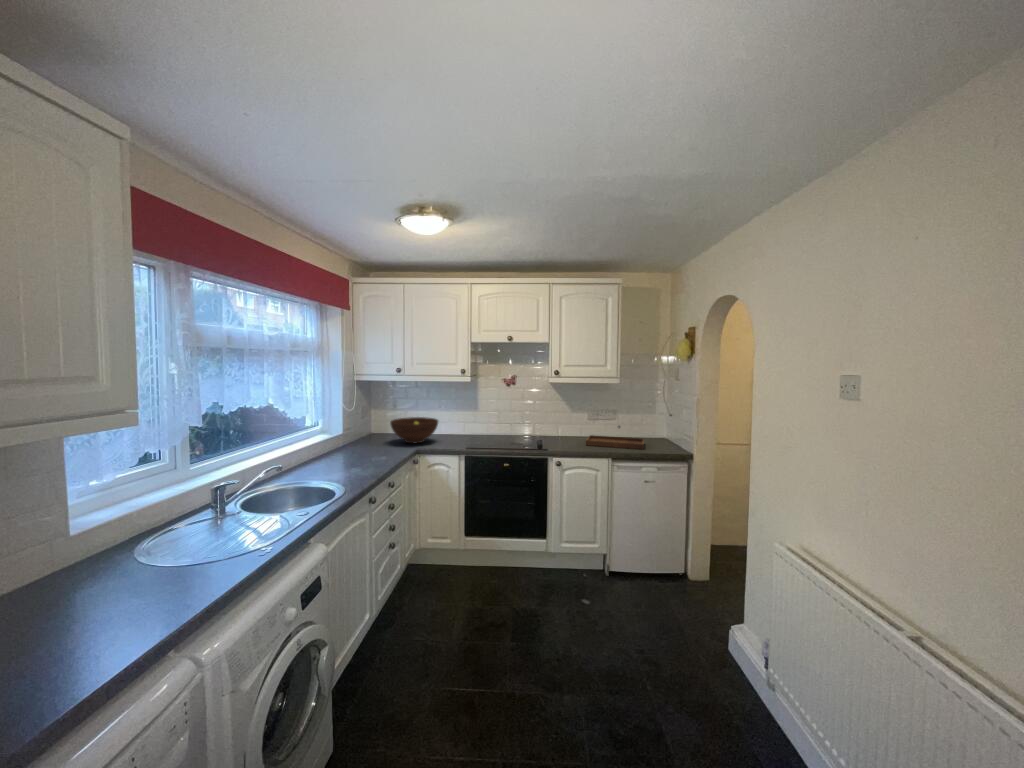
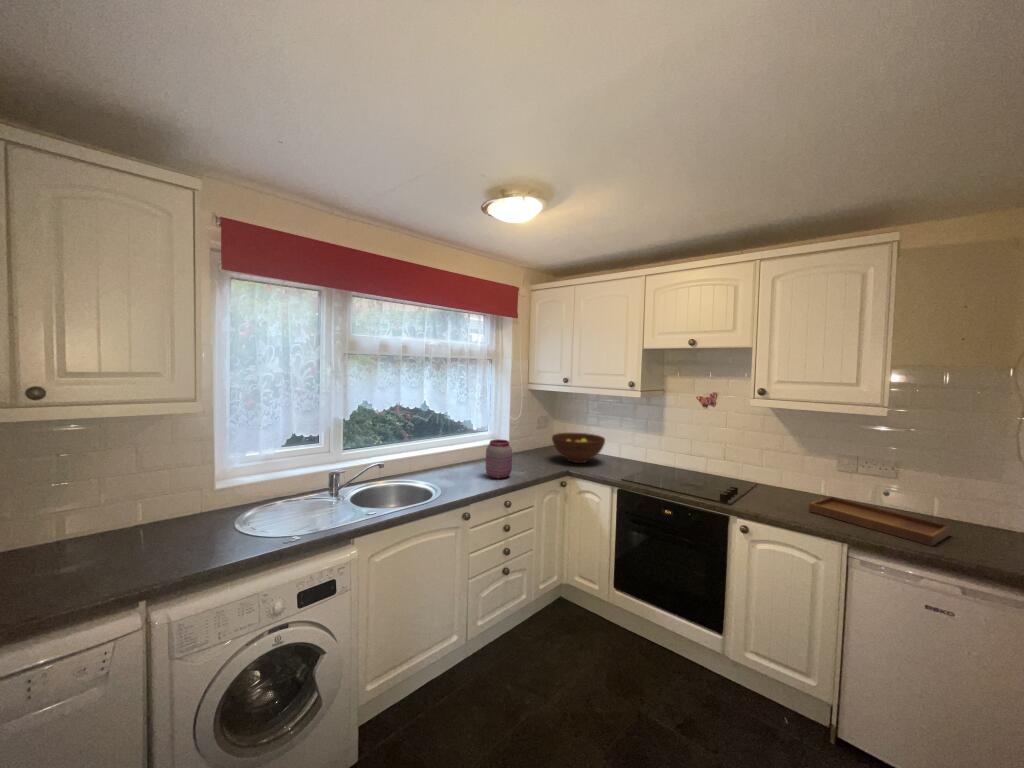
jar: none [356,429,383,465] -> present [486,439,512,478]

